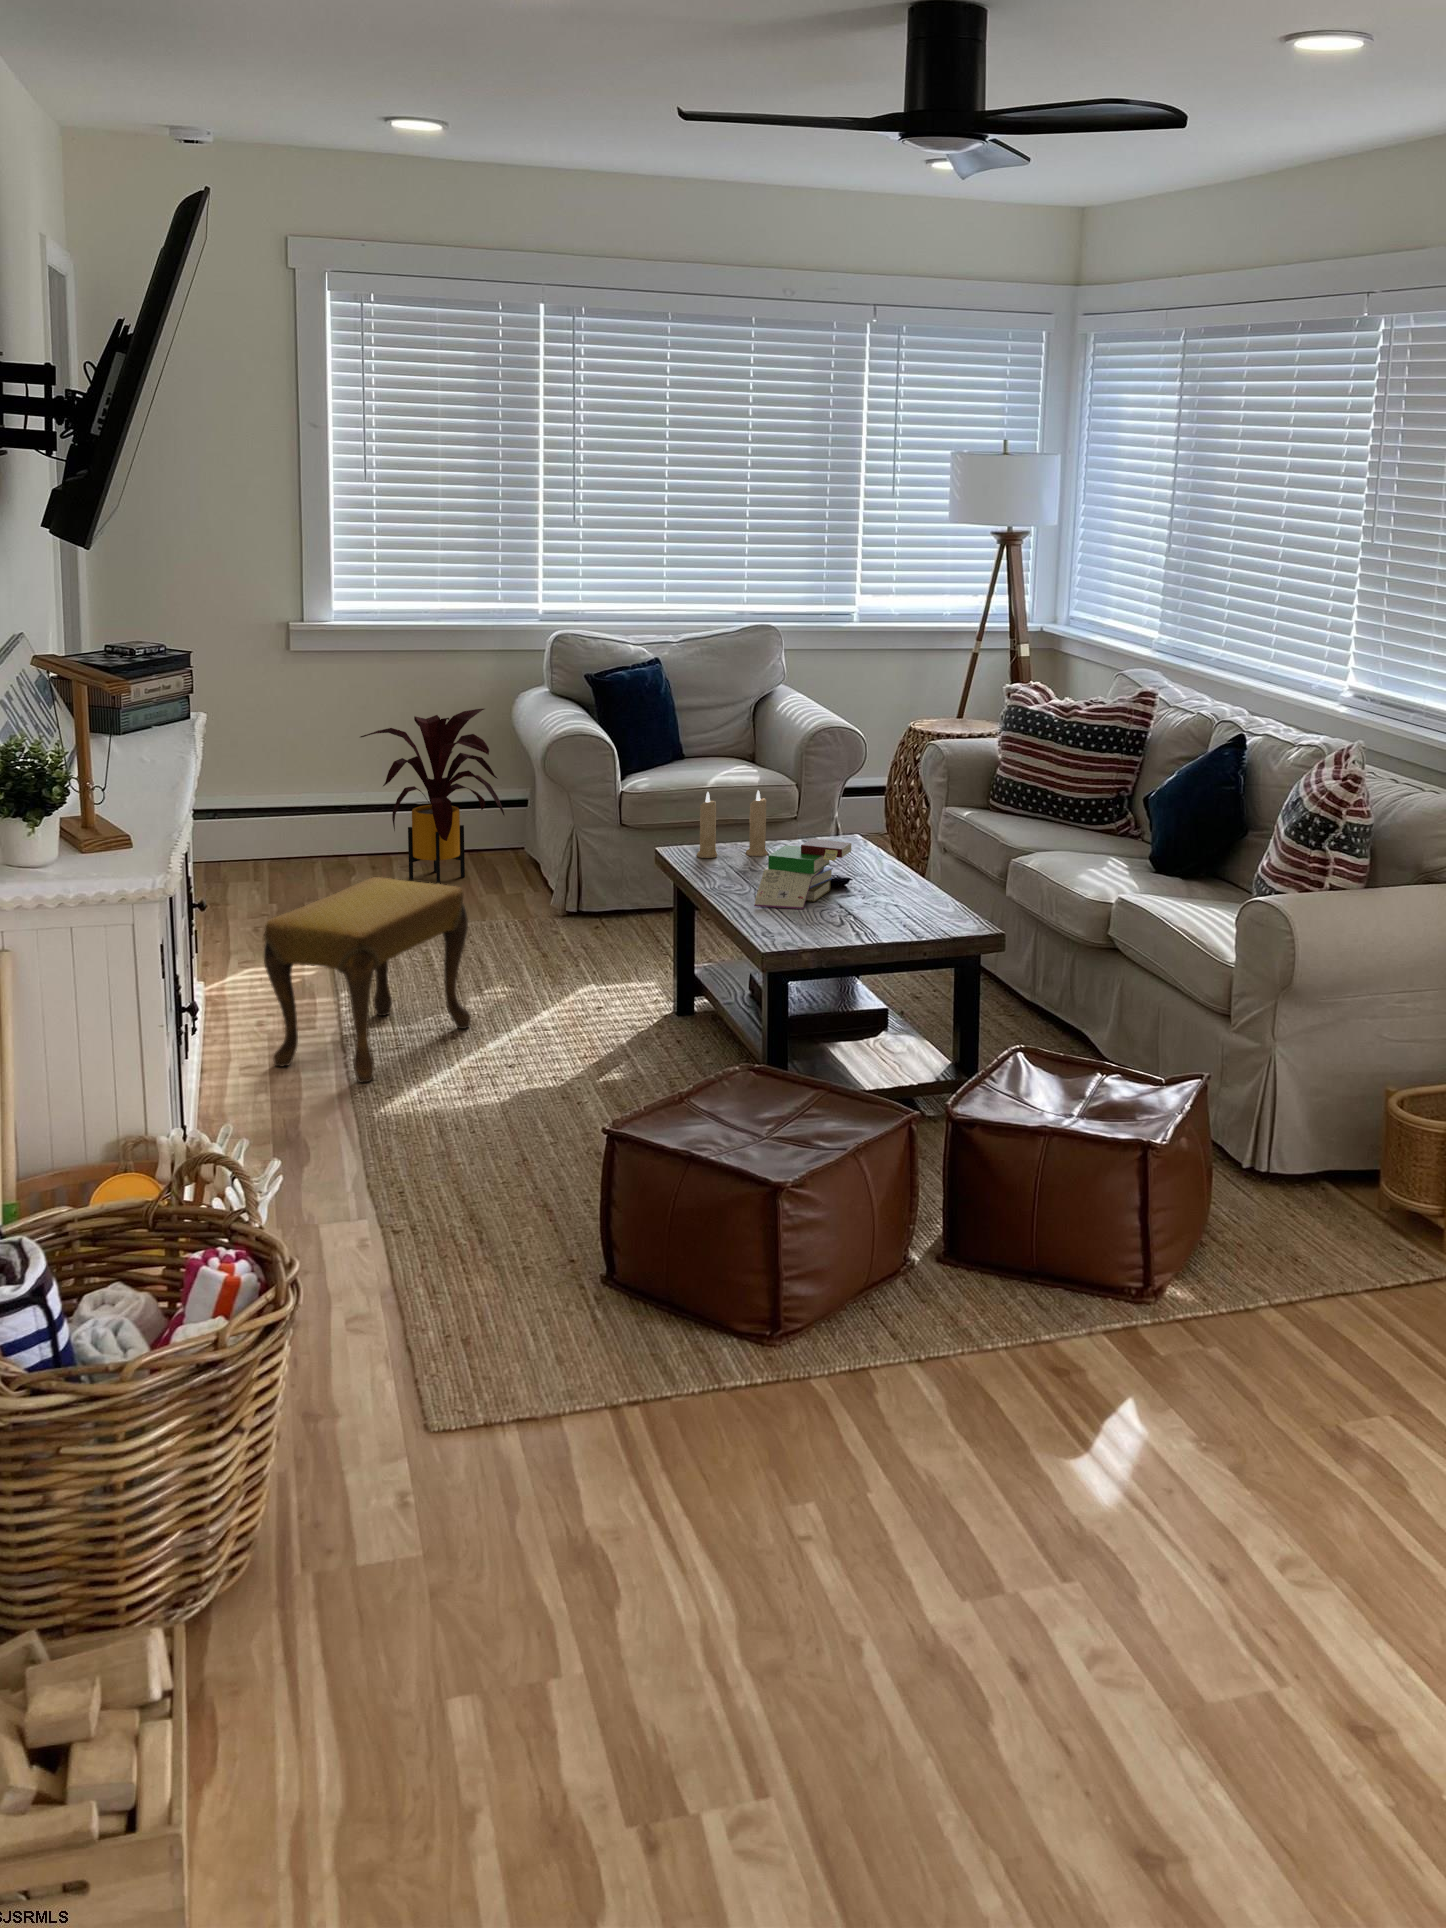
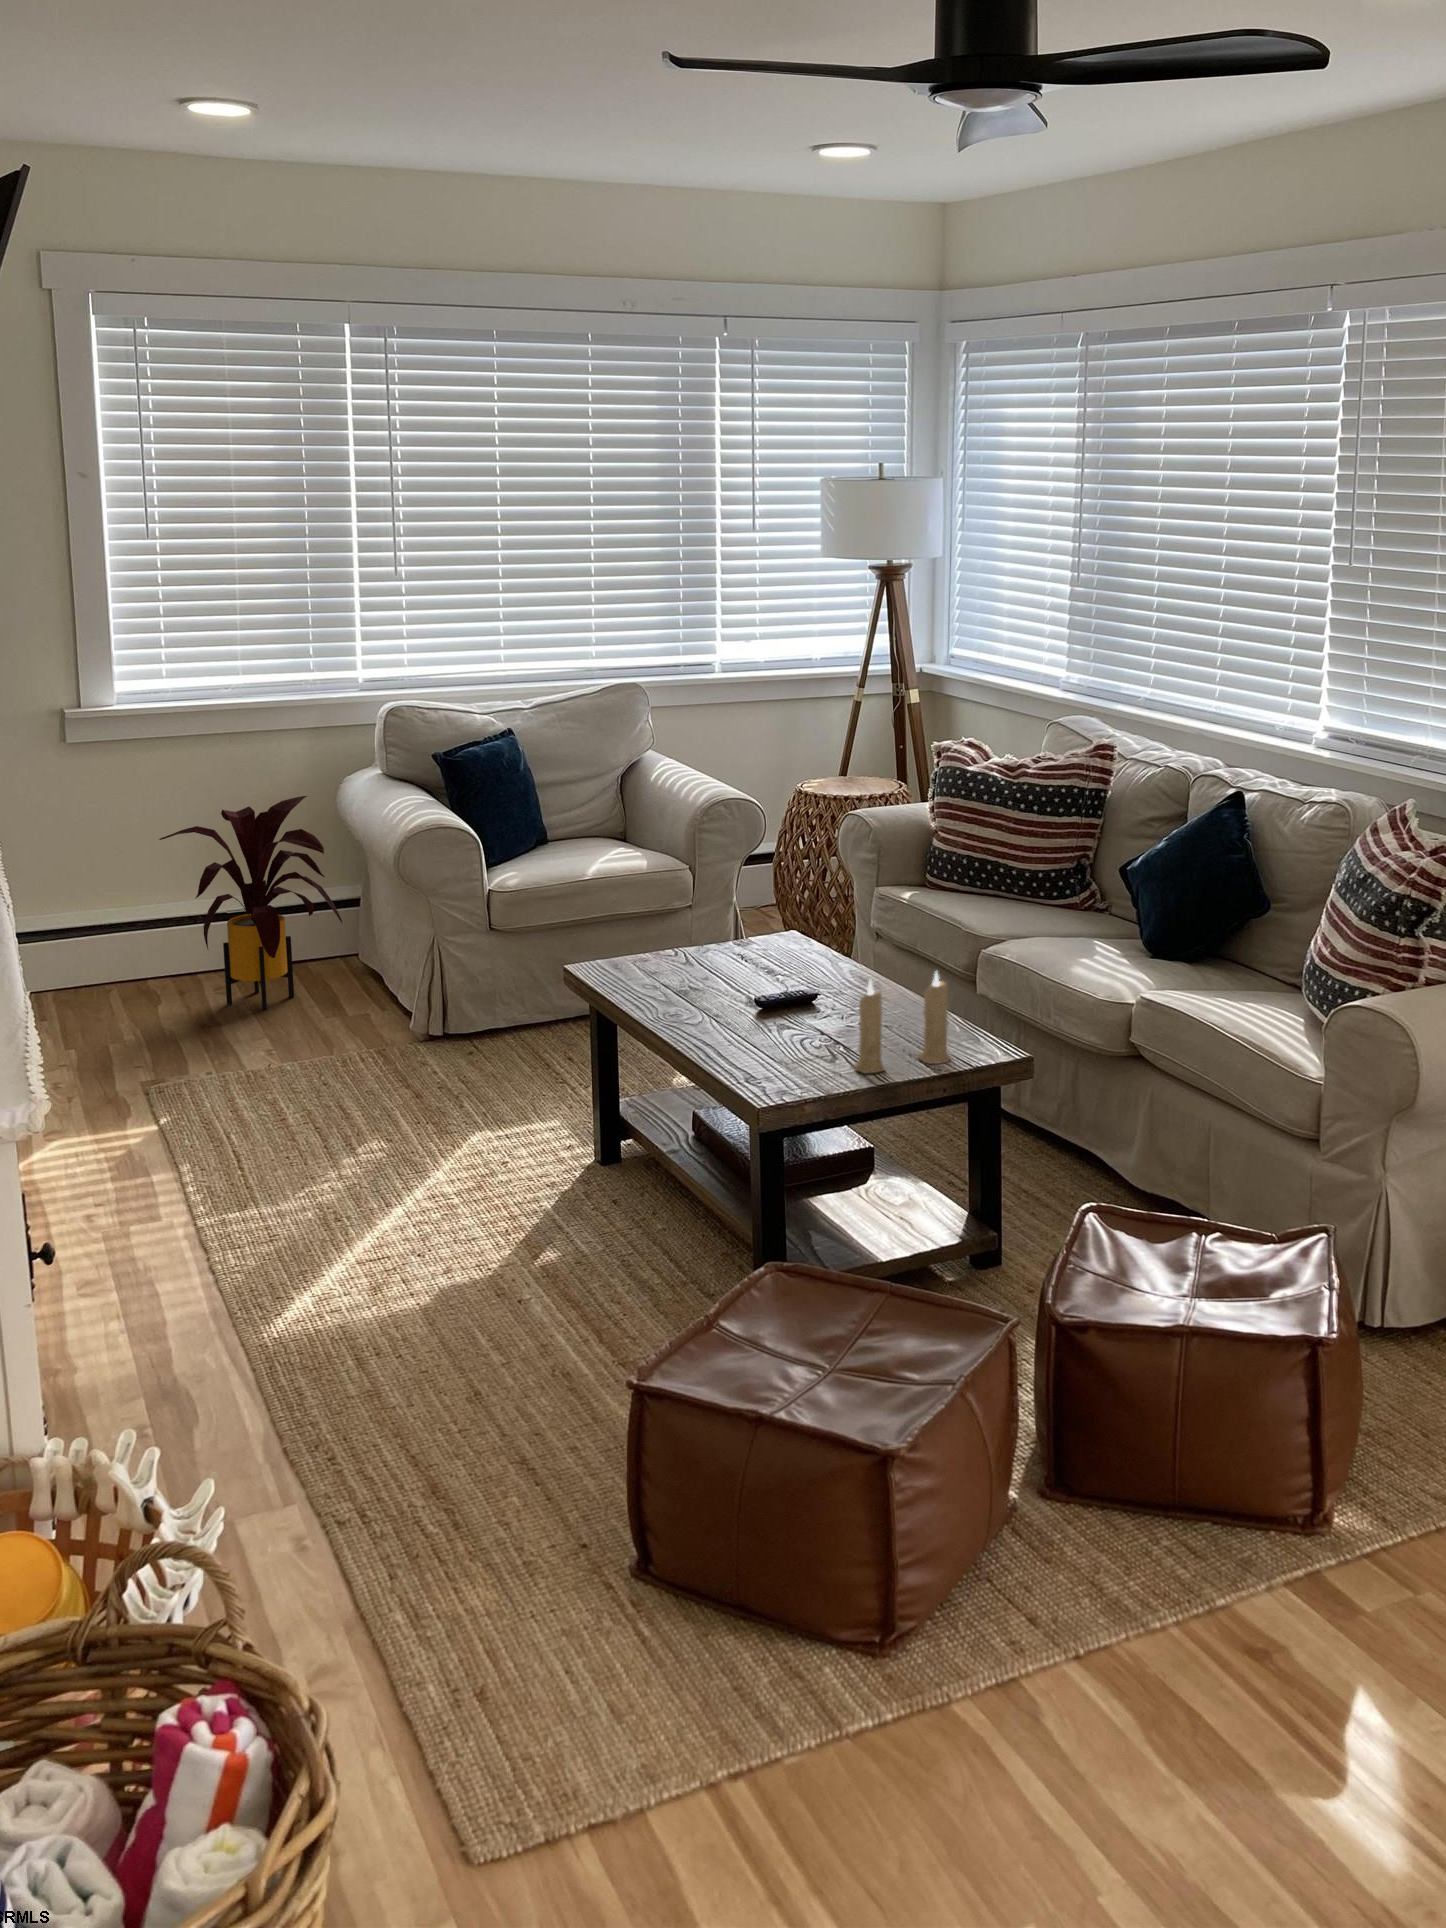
candle: present [697,791,768,858] -> present [854,972,950,1073]
book: present [754,839,851,909] -> none [720,949,826,1039]
footstool: present [264,877,471,1082] -> none [97,1027,355,1297]

